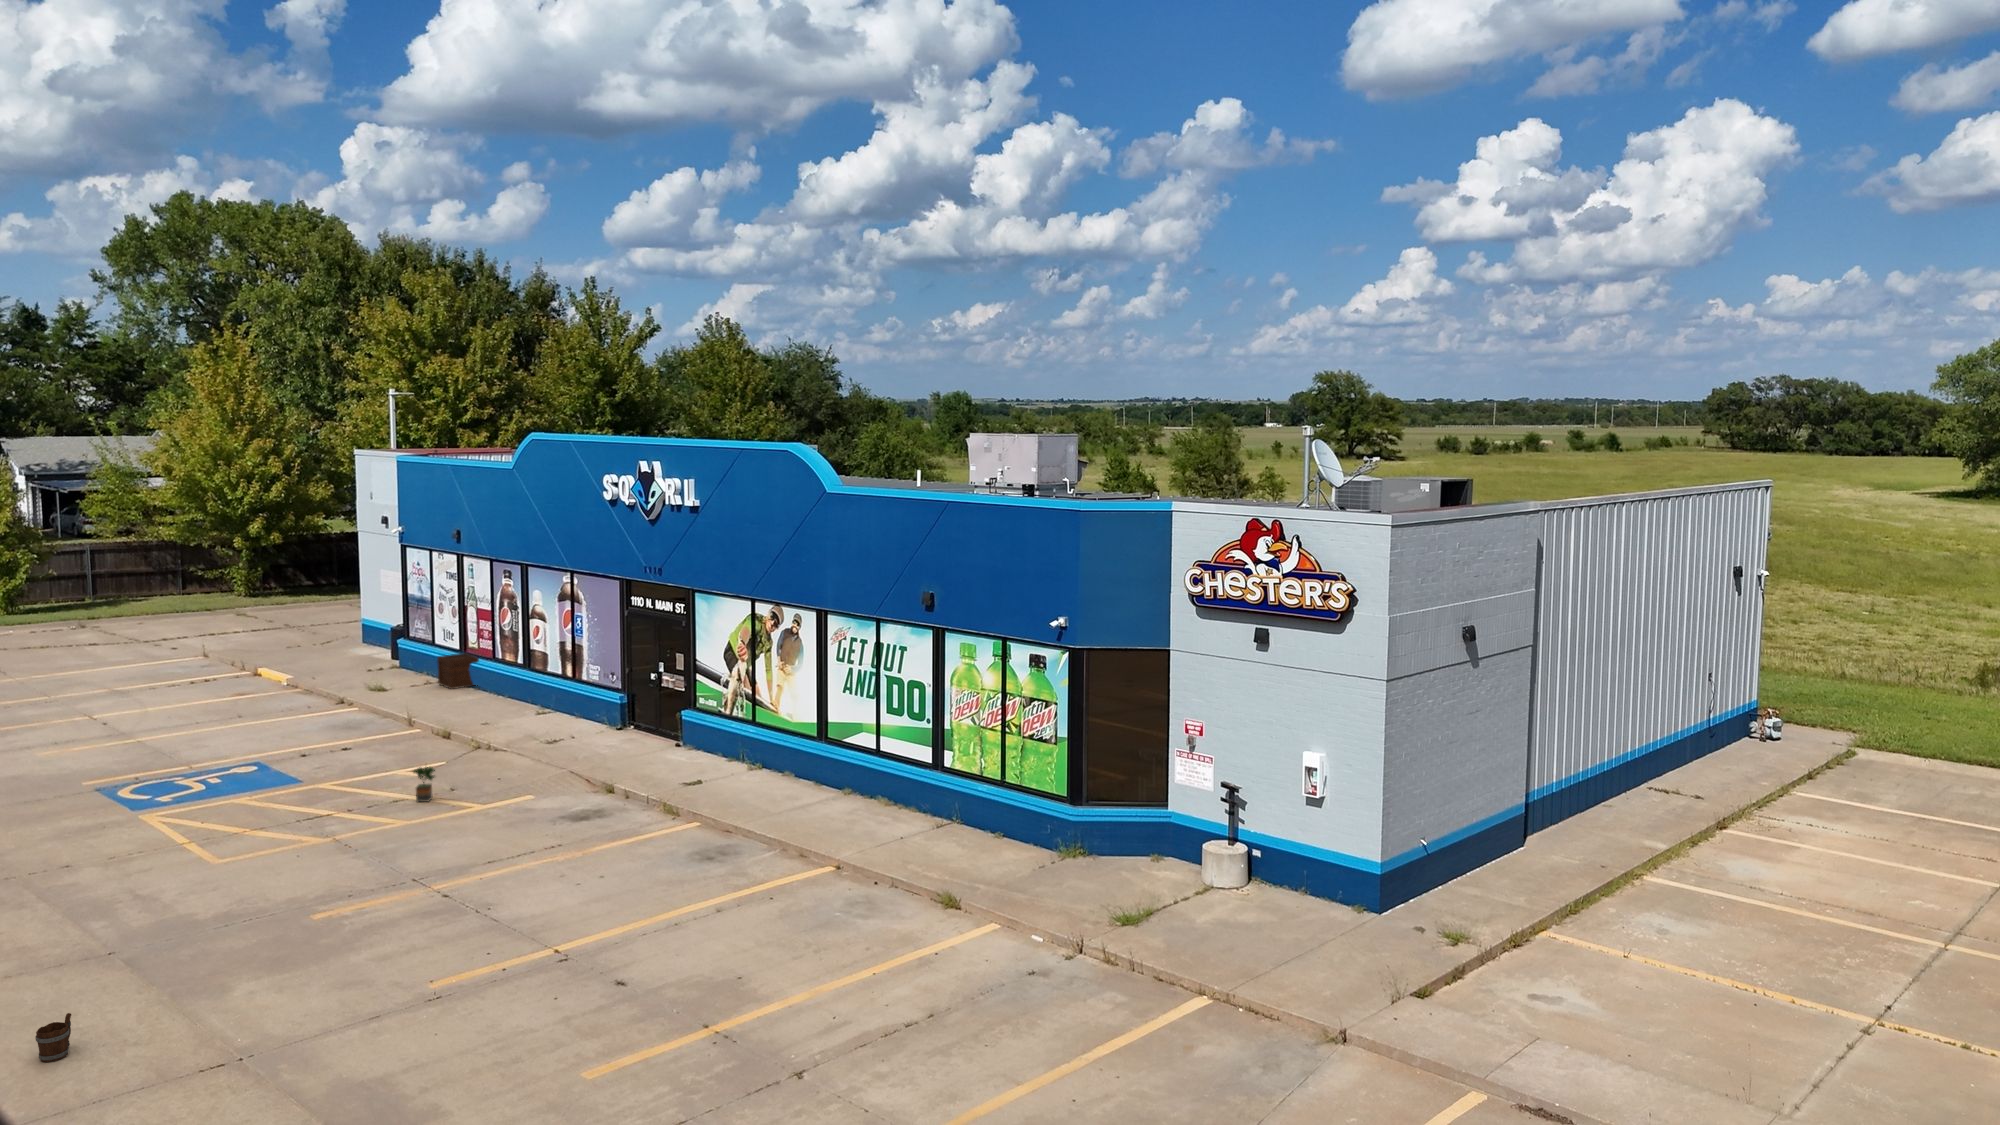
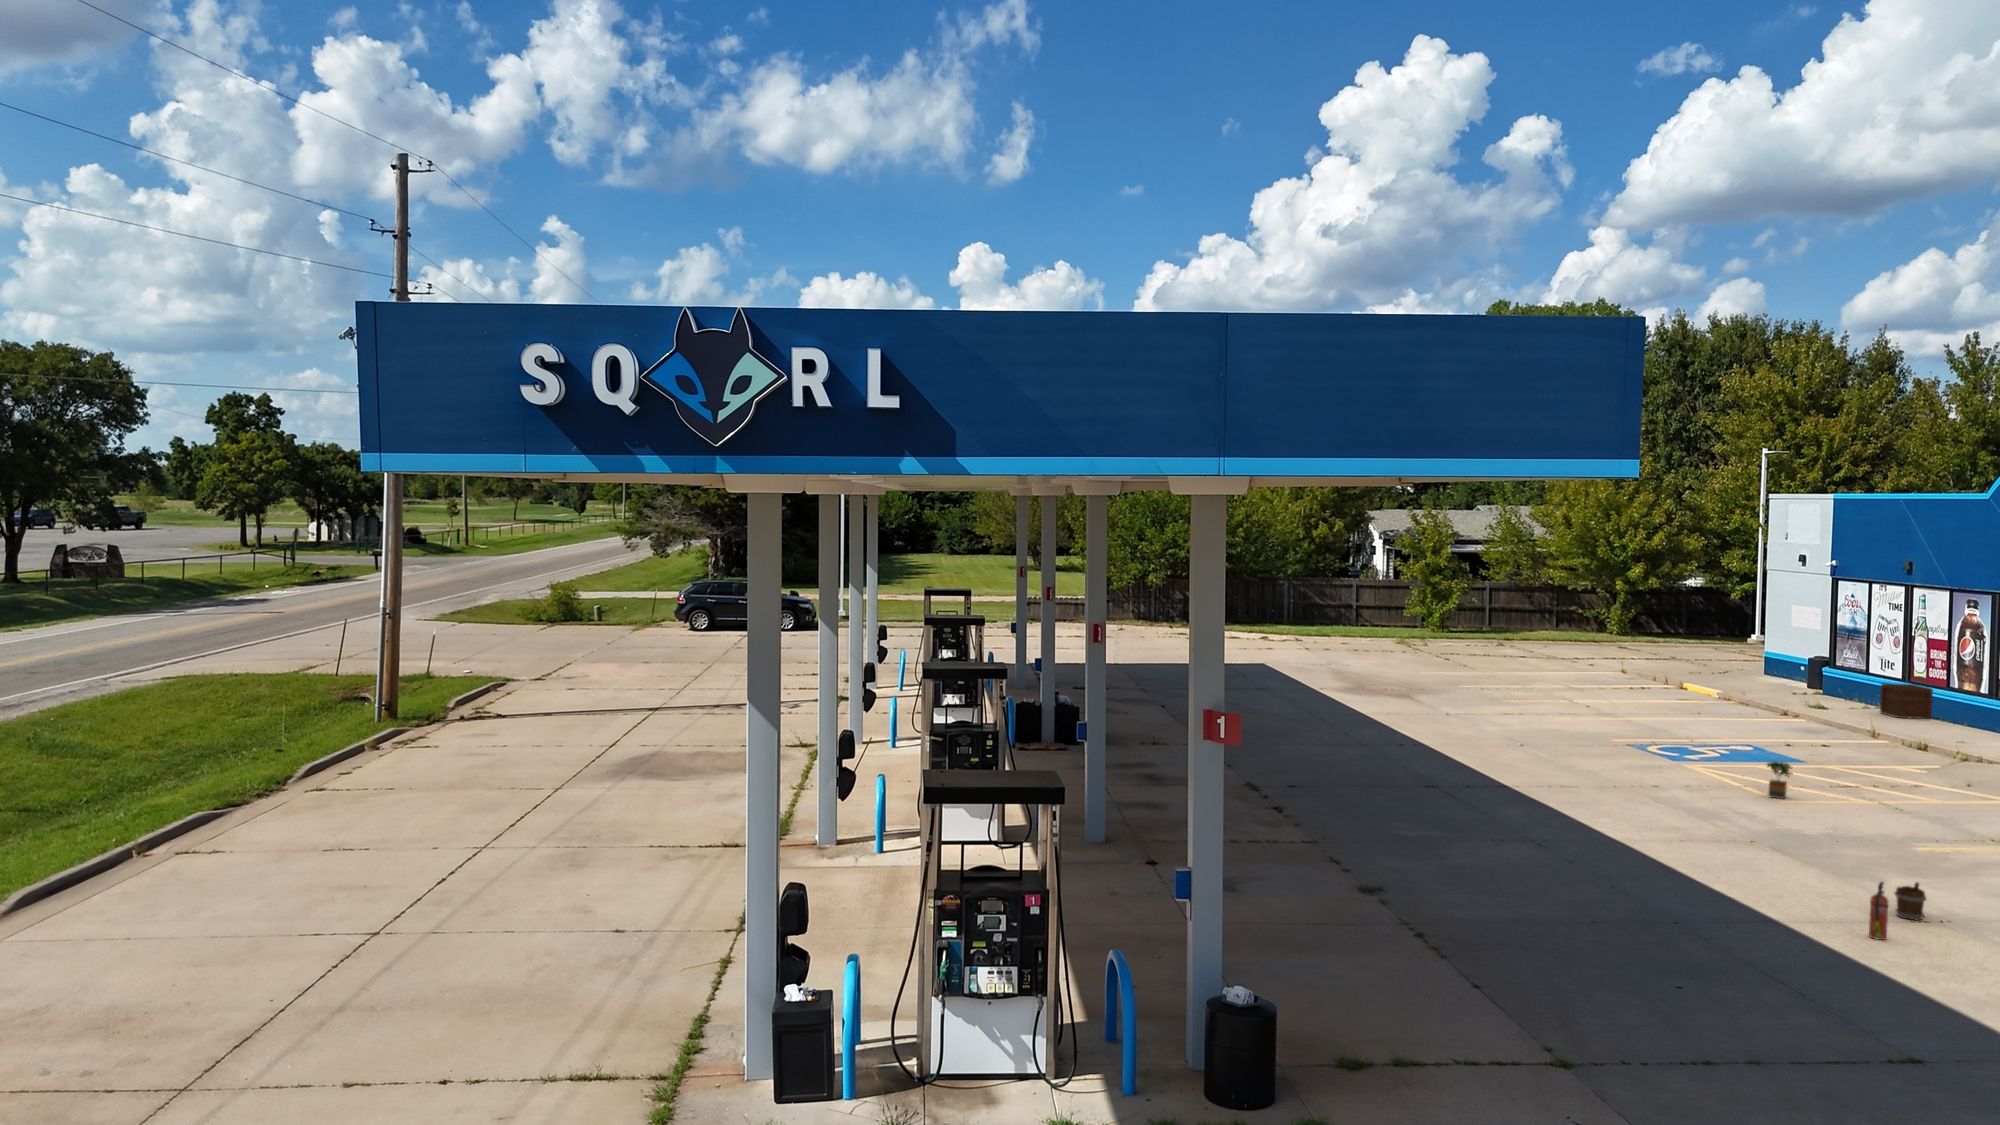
potted tree: present [413,767,435,802] -> present [1767,762,1793,799]
fire extinguisher: none [189,1010,209,1073] -> present [1869,882,1888,940]
bucket: present [36,1013,71,1062] -> present [1895,882,1926,921]

